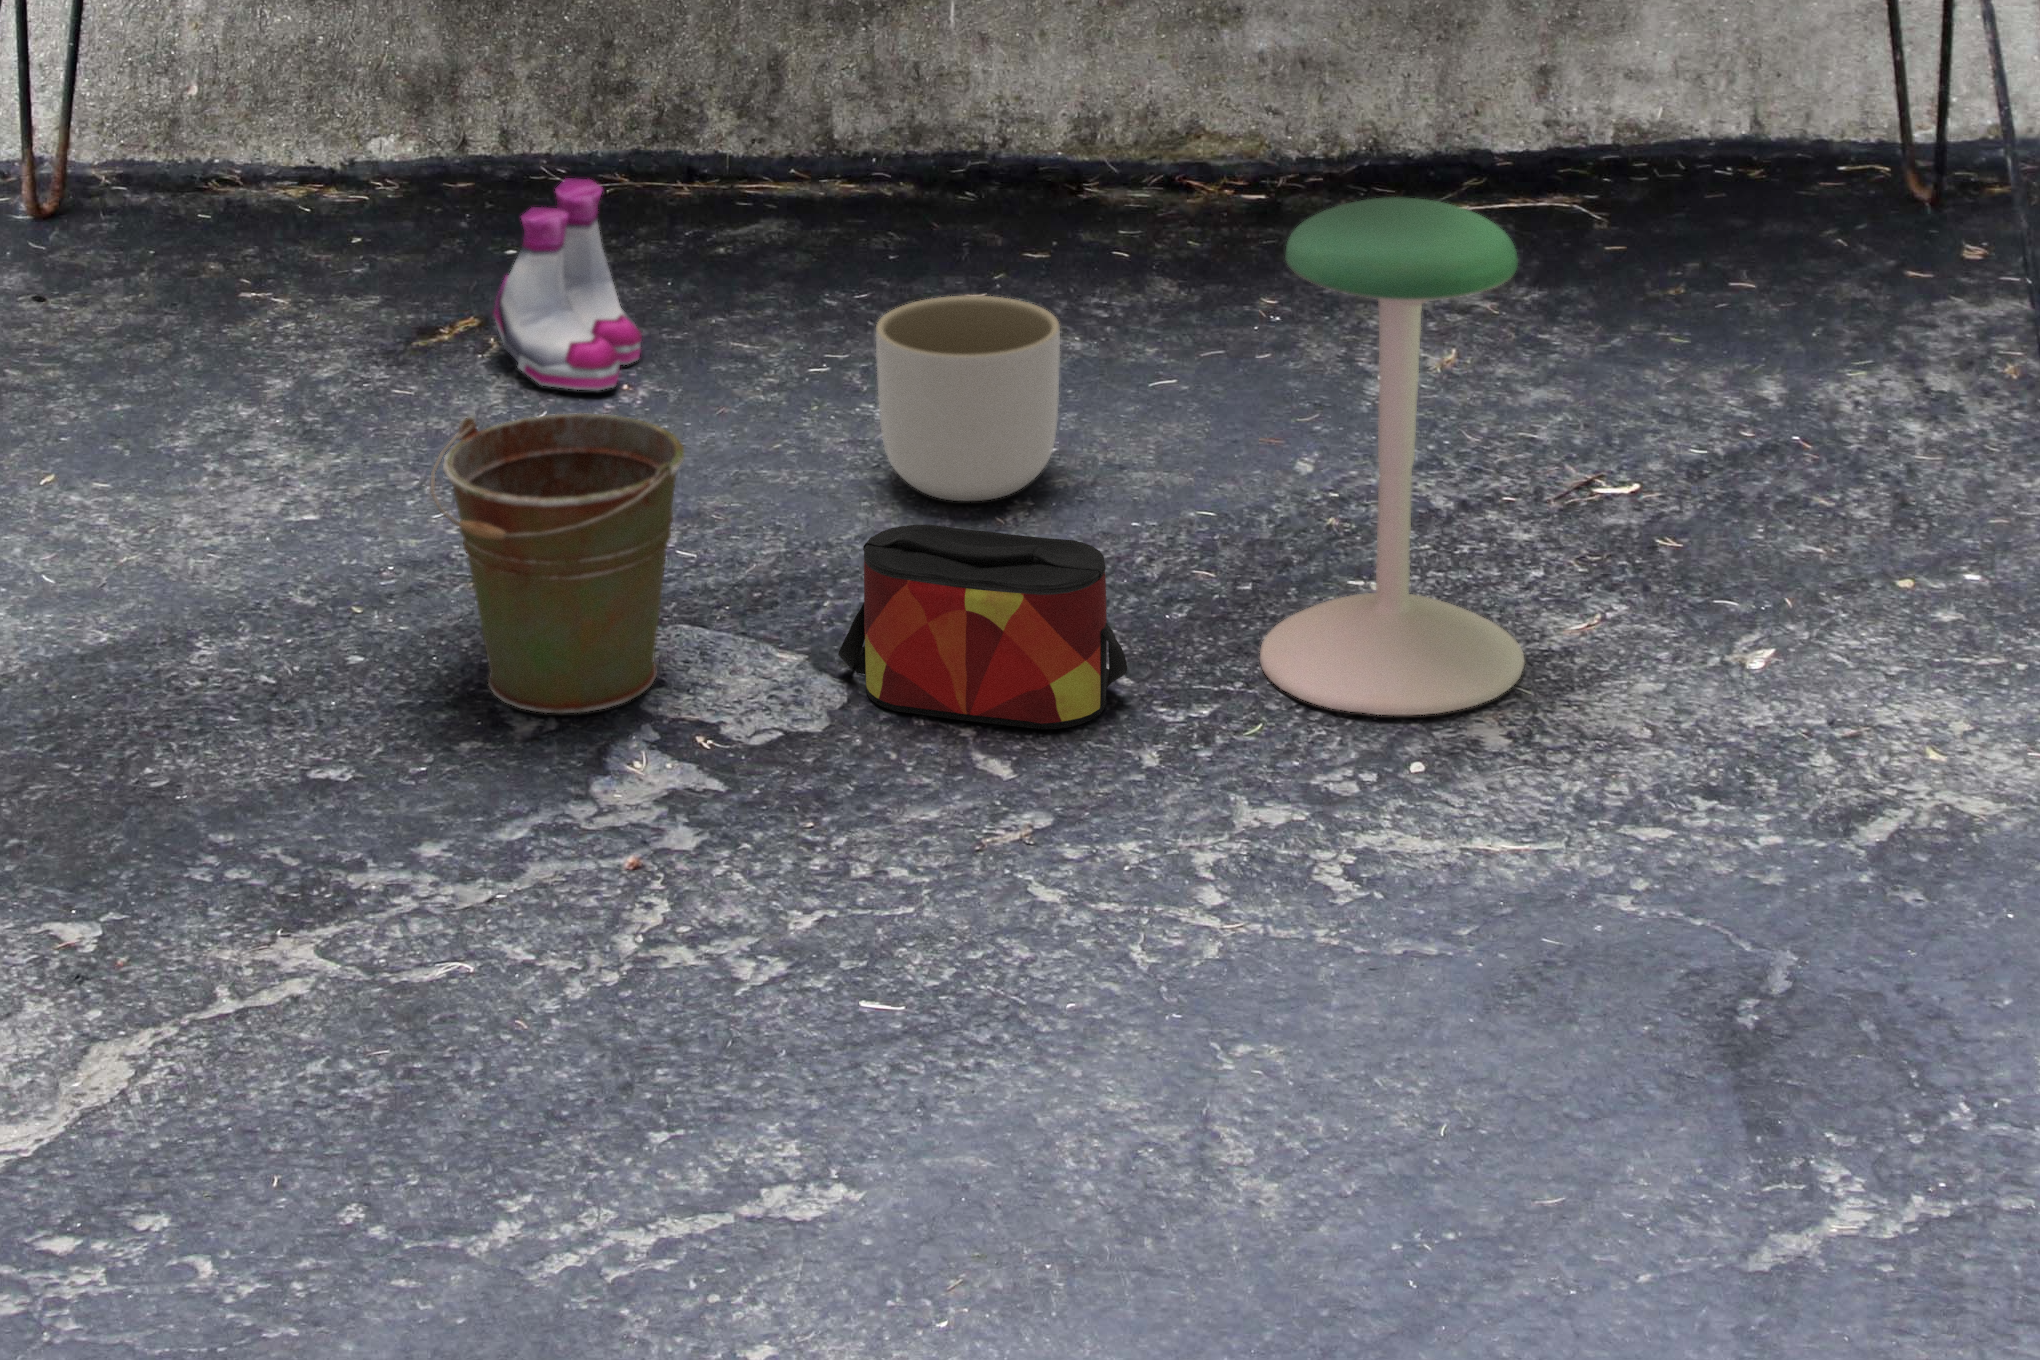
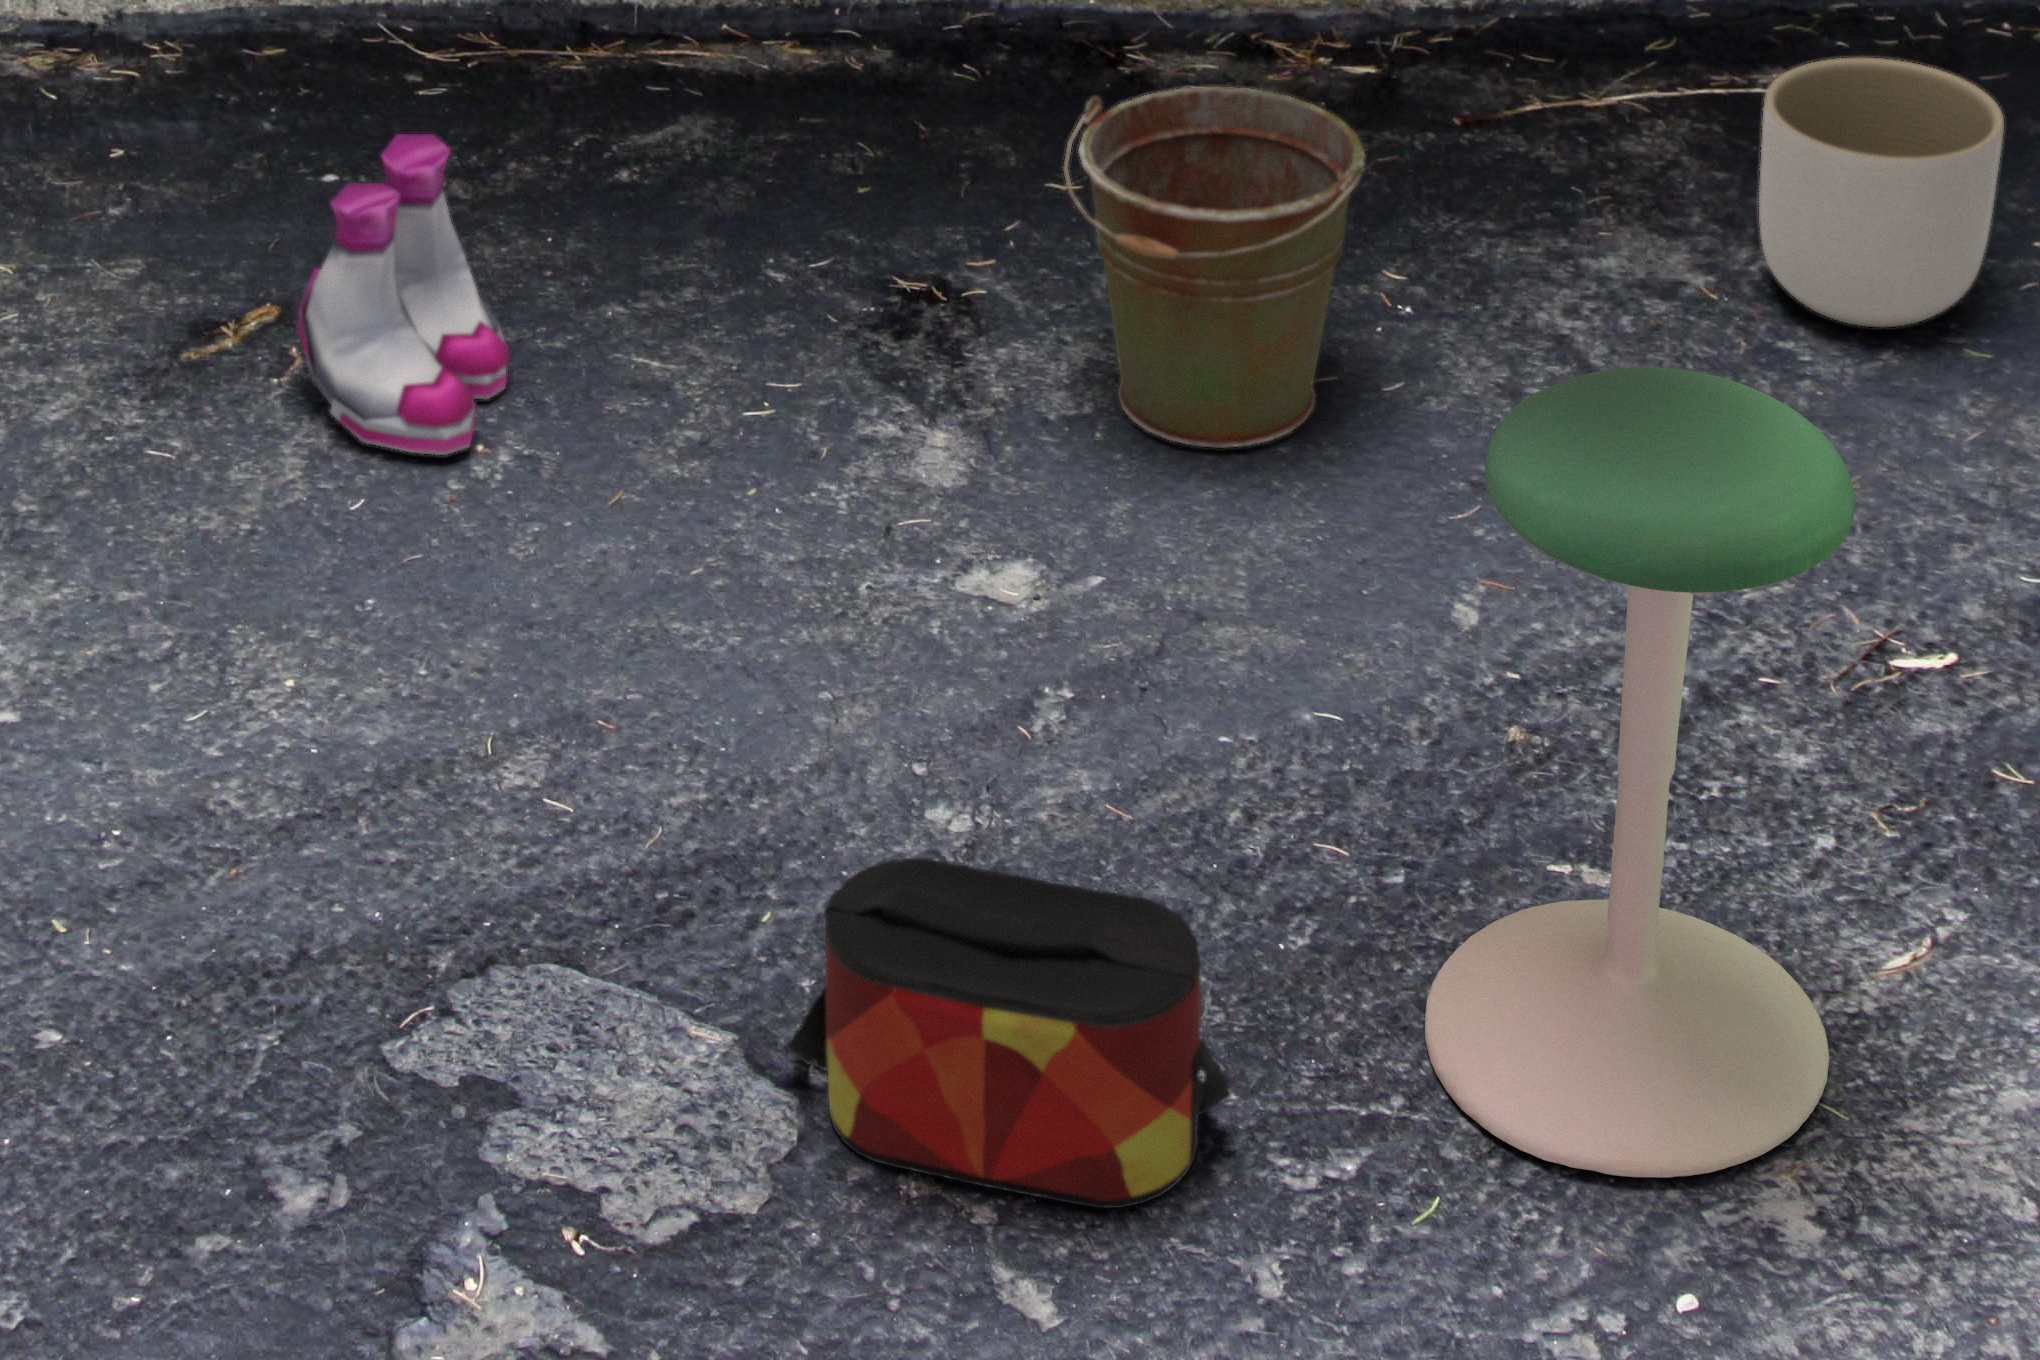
planter: present [876,295,1060,501] -> present [1759,58,2004,327]
bucket: present [431,413,684,713] -> present [1063,87,1365,448]

